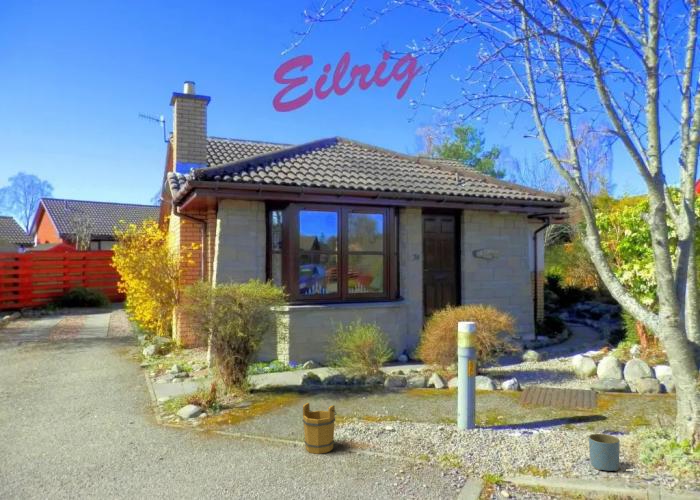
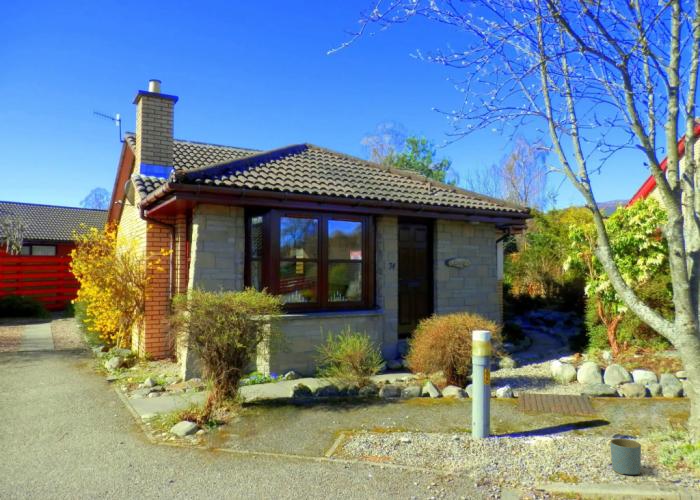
bucket: present [302,403,336,454] -> none [321,416,356,469]

